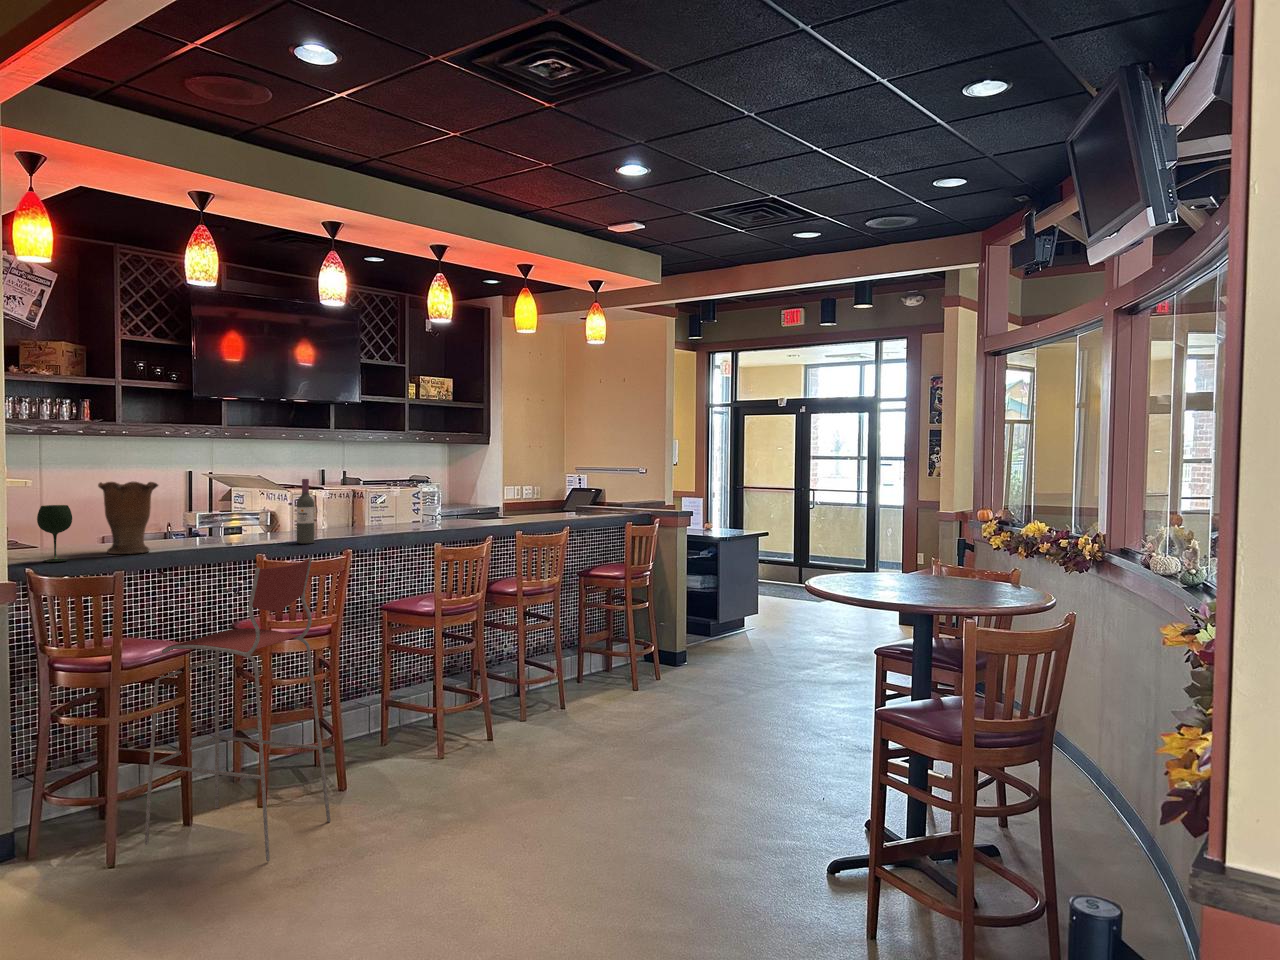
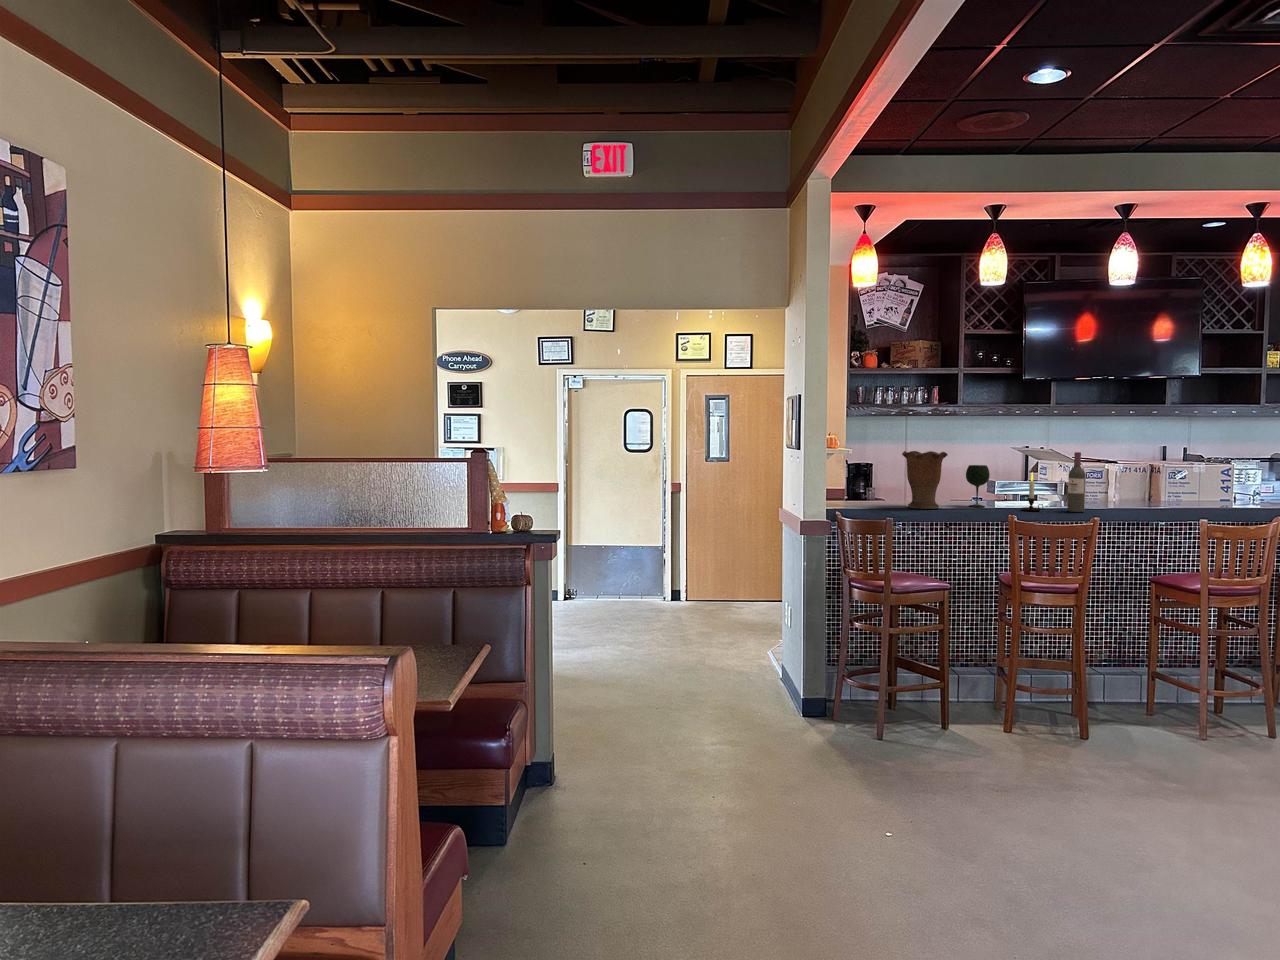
candle: none [248,502,273,546] -> present [1022,472,1043,511]
wine glass: present [37,505,72,562] -> present [966,465,990,507]
bar stool: present [145,558,331,861] -> none [910,523,1062,777]

